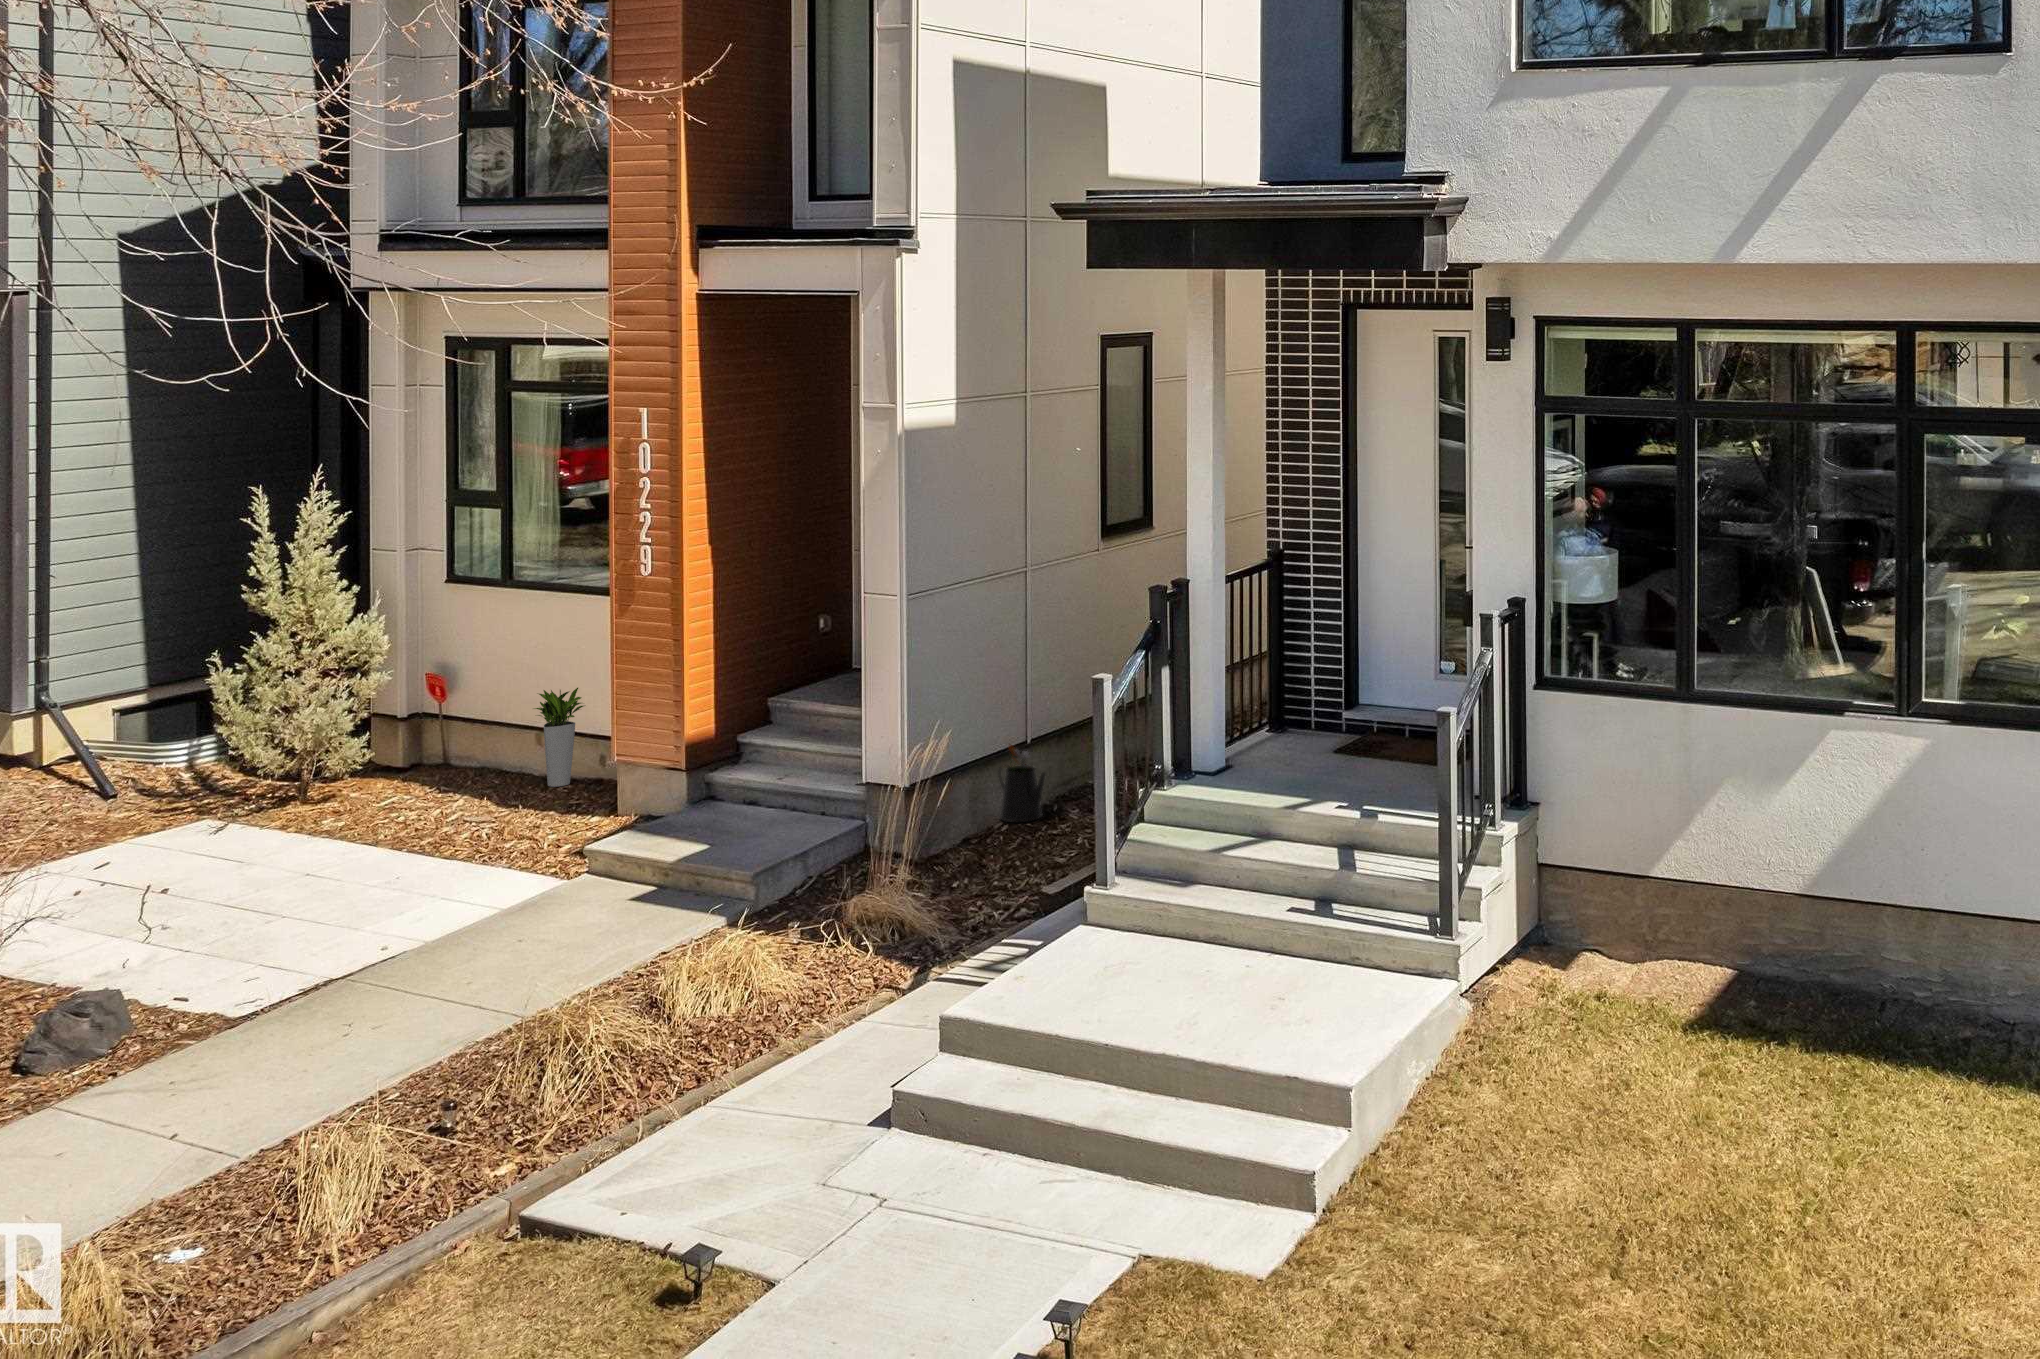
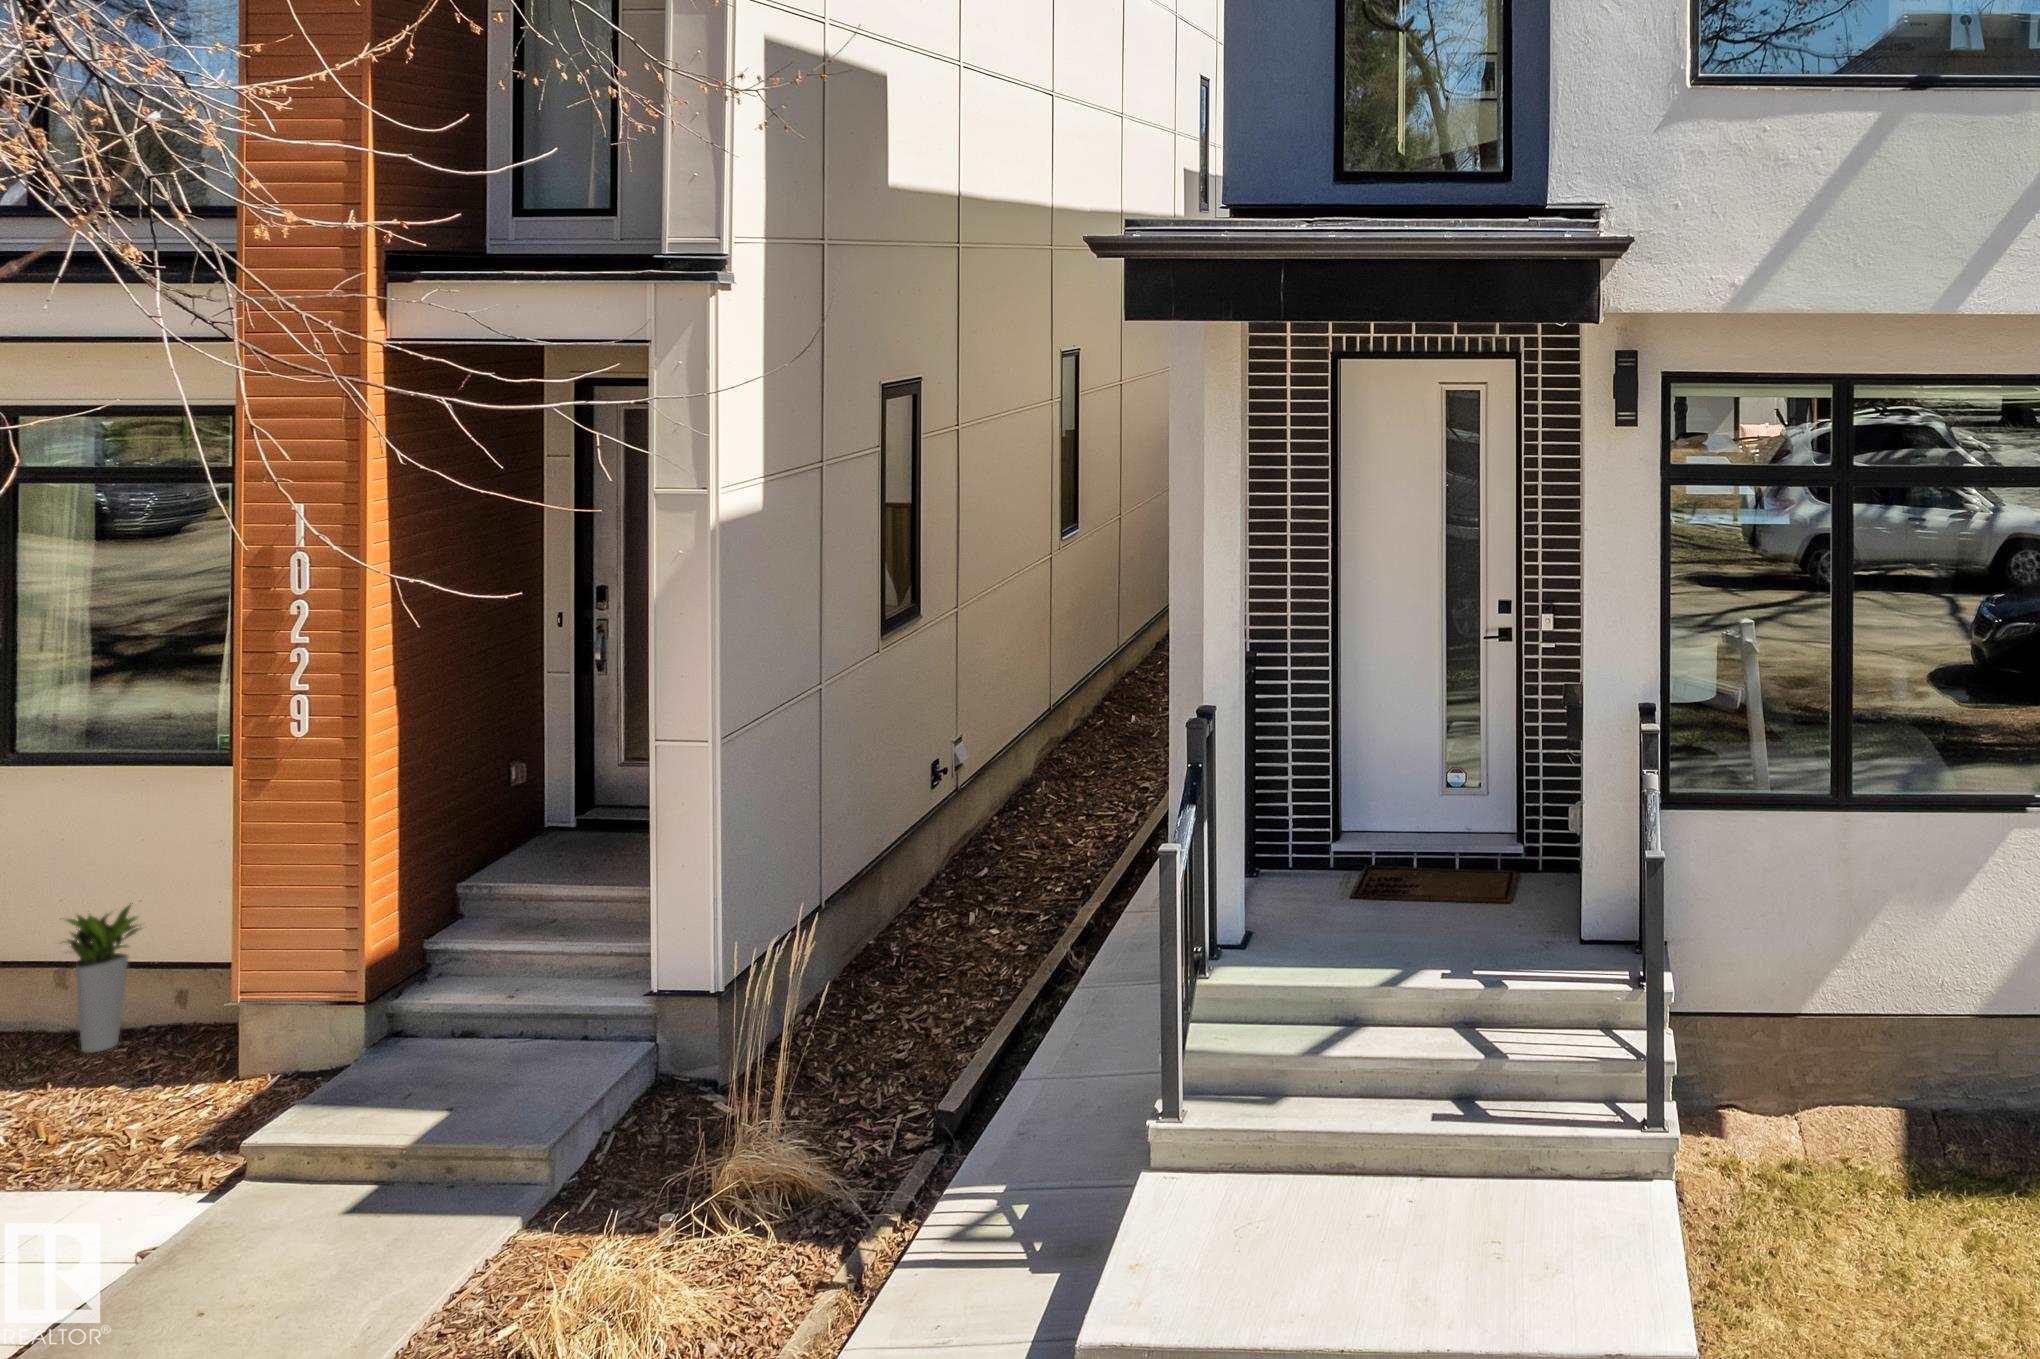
watering can: present [999,745,1045,822] -> none [821,912,898,1019]

